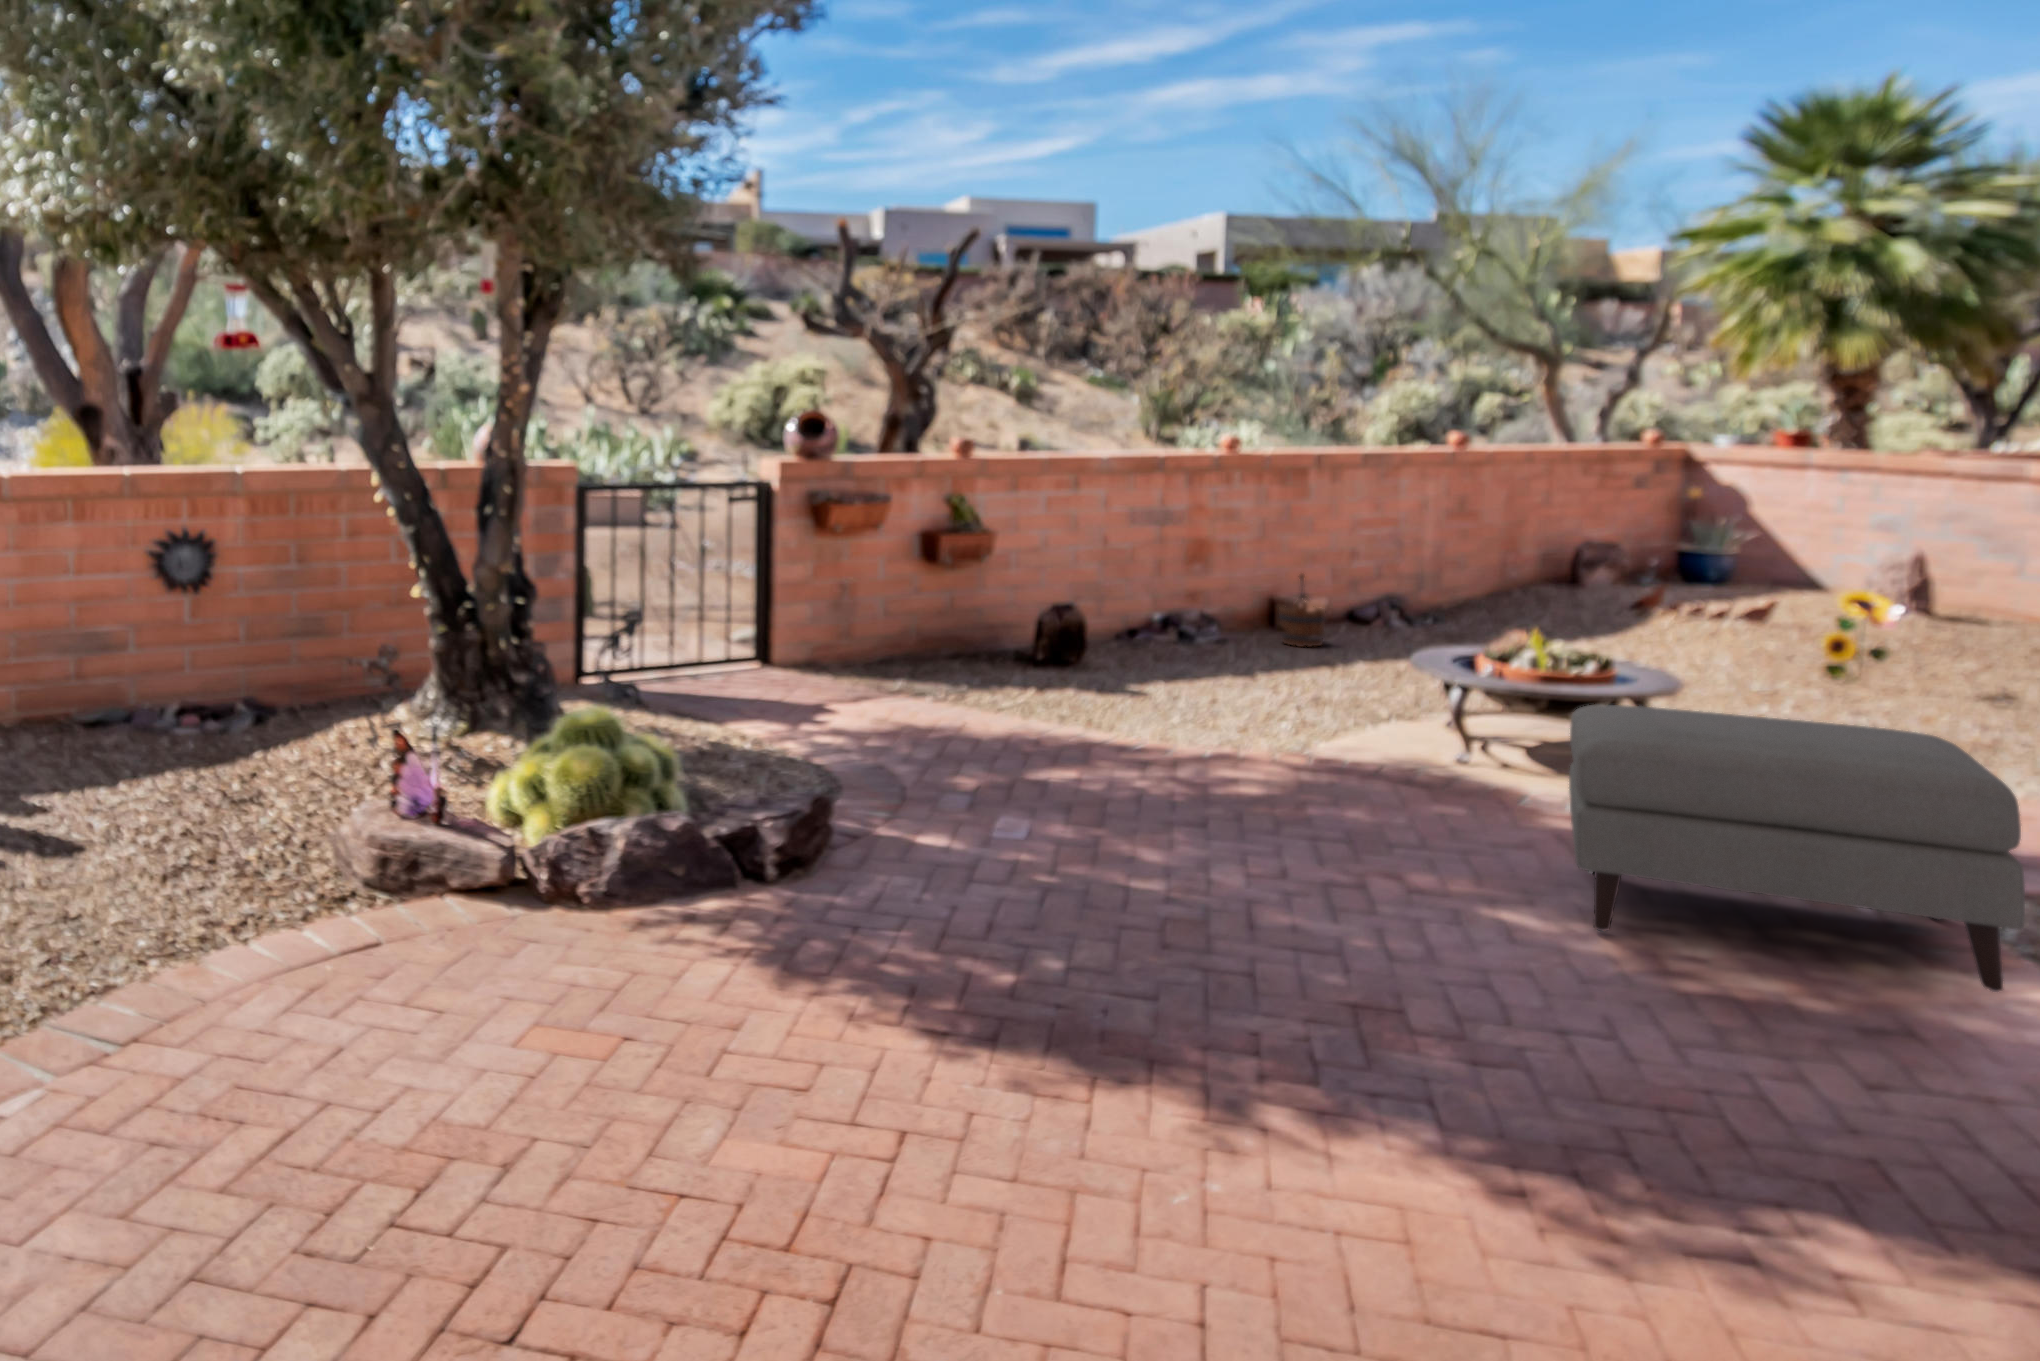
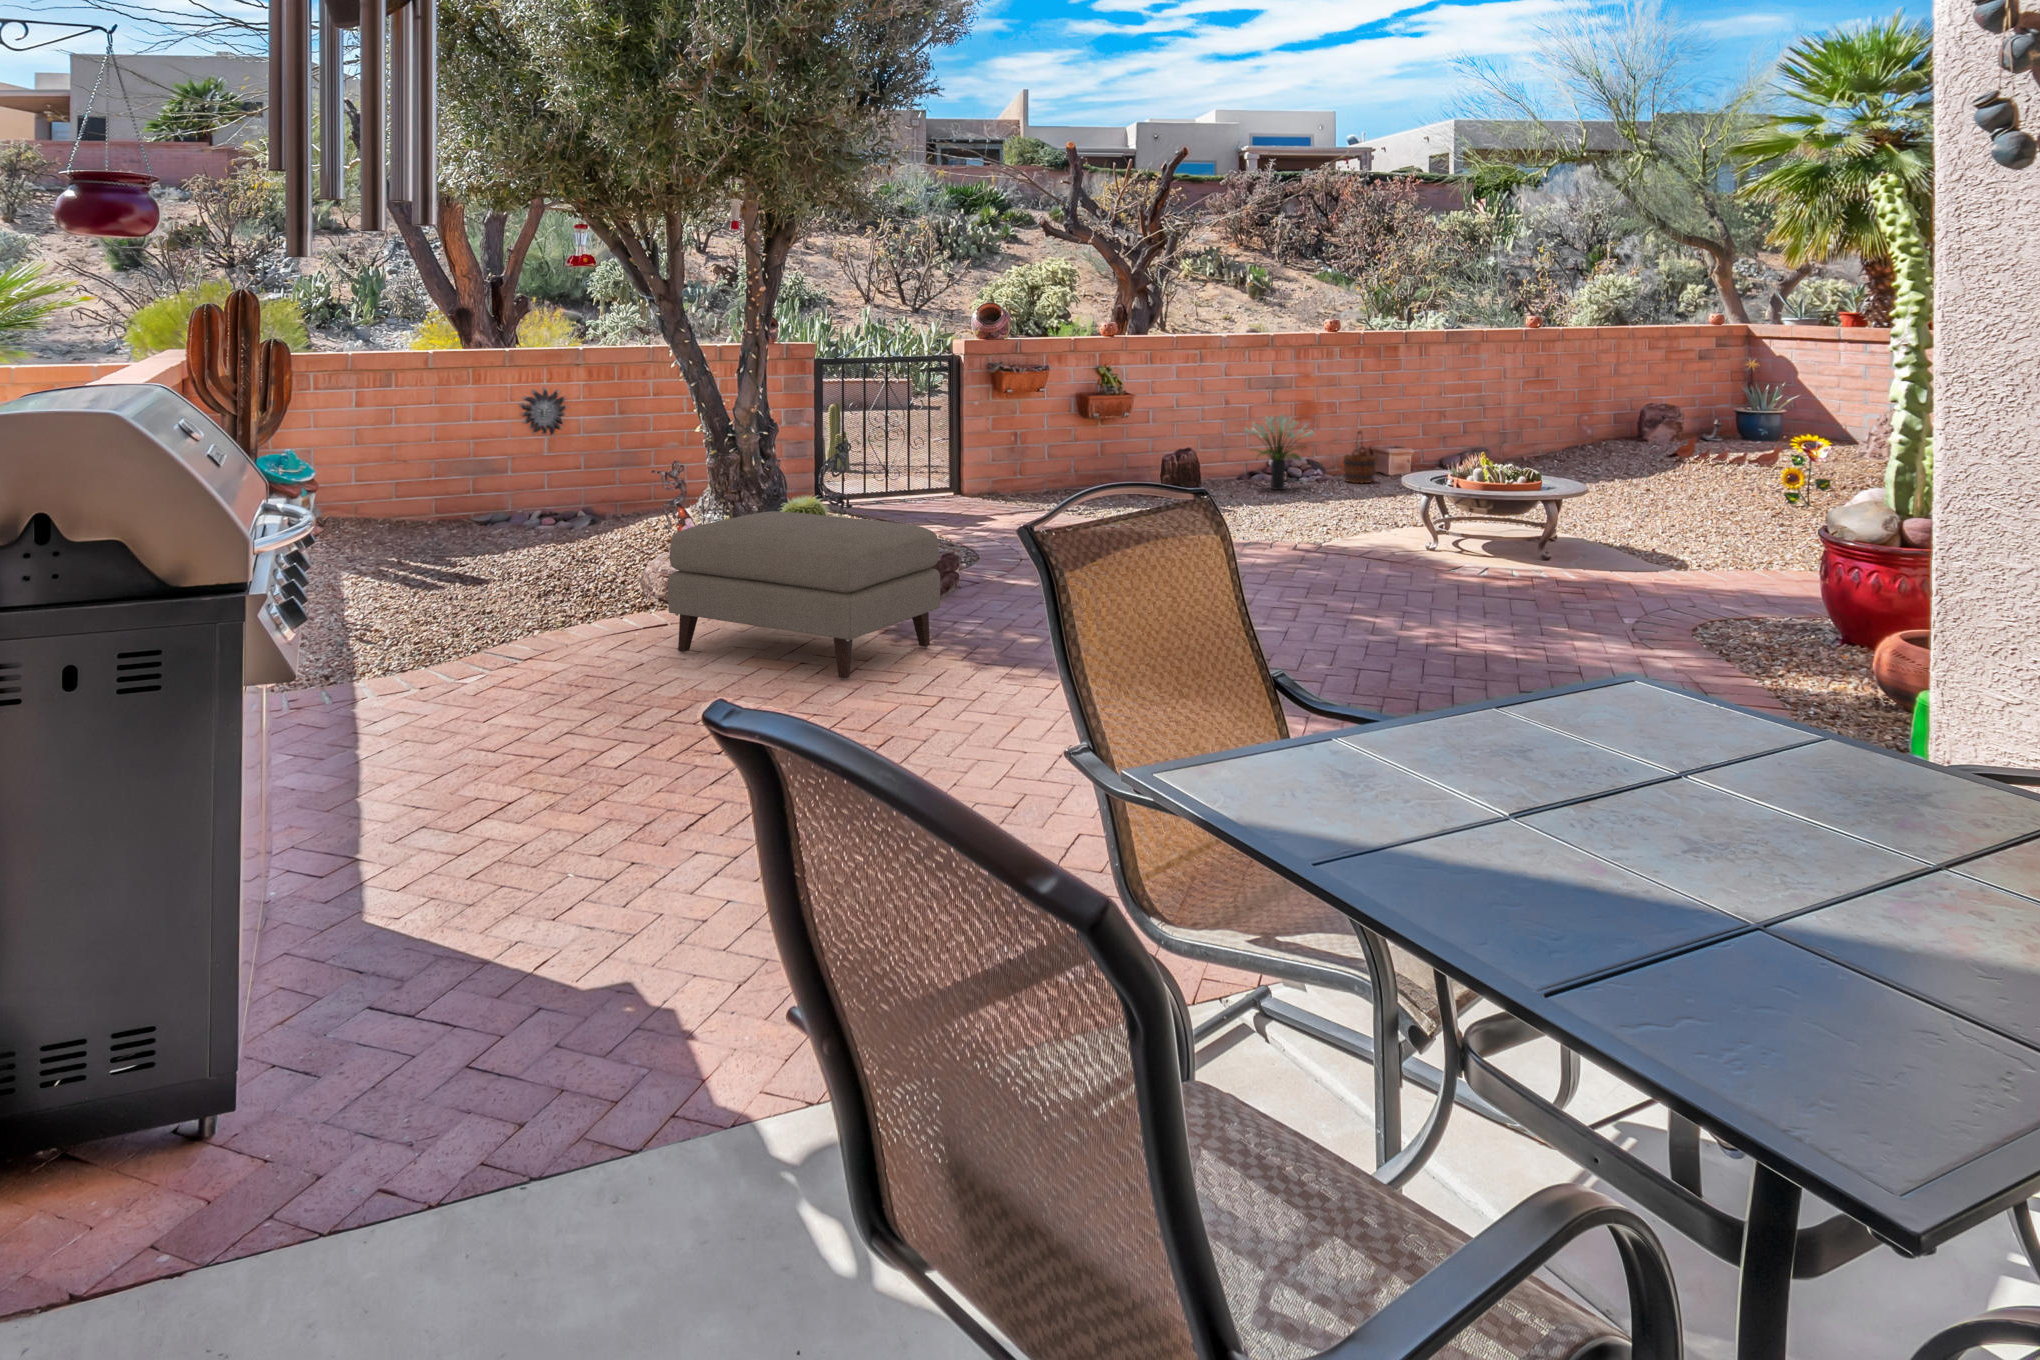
potted plant: none [1151,552,1255,658] -> present [1244,415,1314,490]
ottoman: present [1569,705,2025,992] -> present [668,511,940,680]

